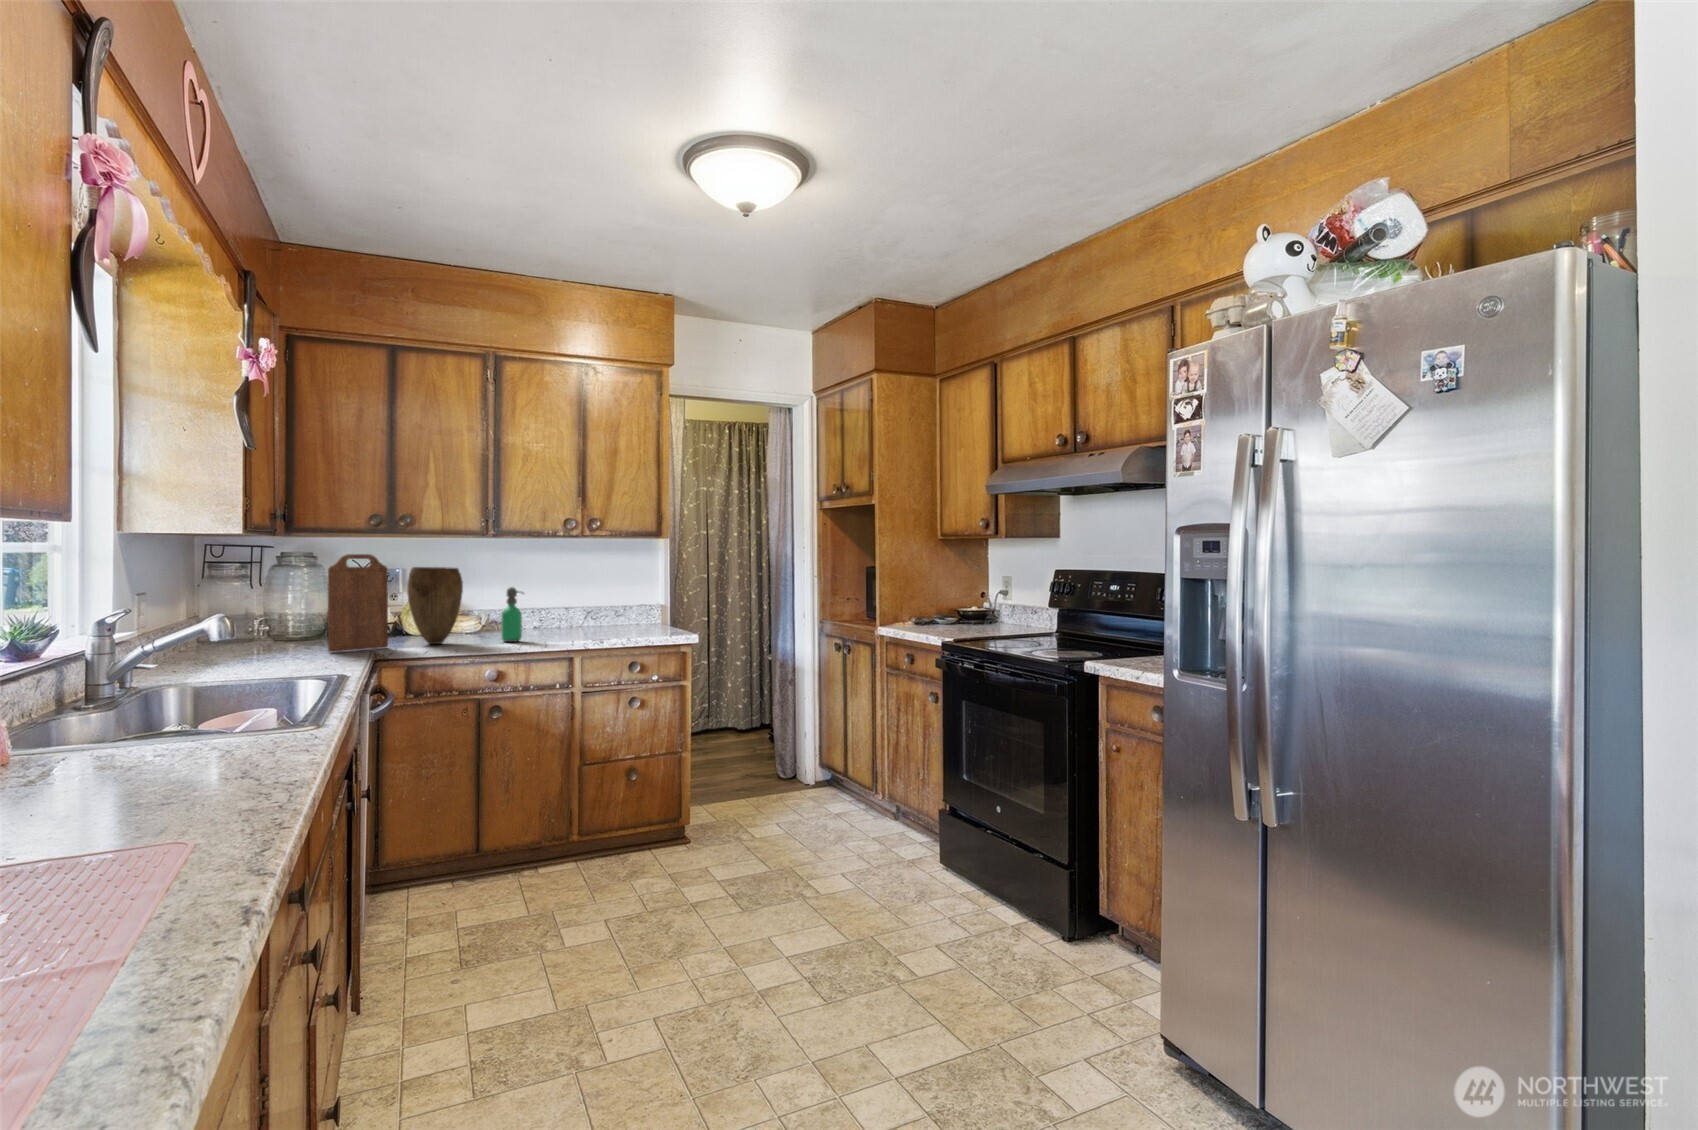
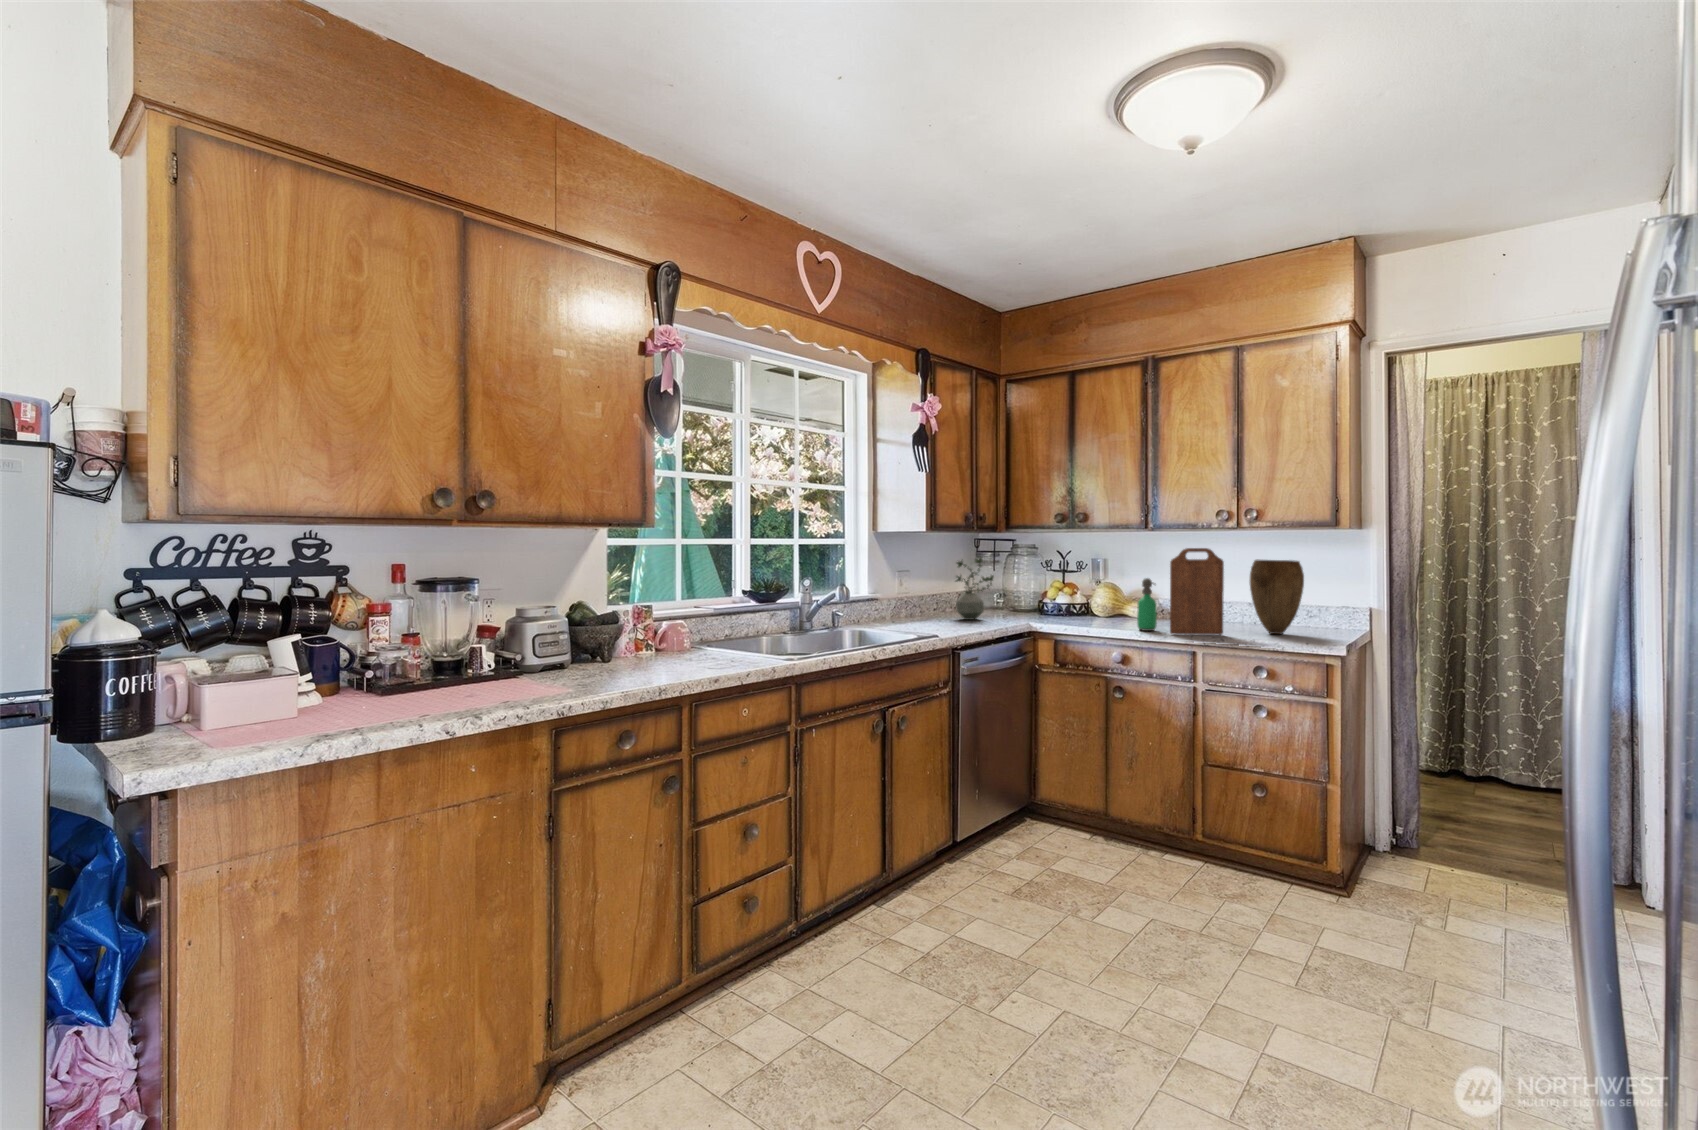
cutting board: present [328,554,388,652] -> present [1170,548,1224,635]
potted plant: none [249,565,305,649] -> present [956,558,994,620]
vase: present [407,567,463,644] -> present [1250,559,1304,634]

